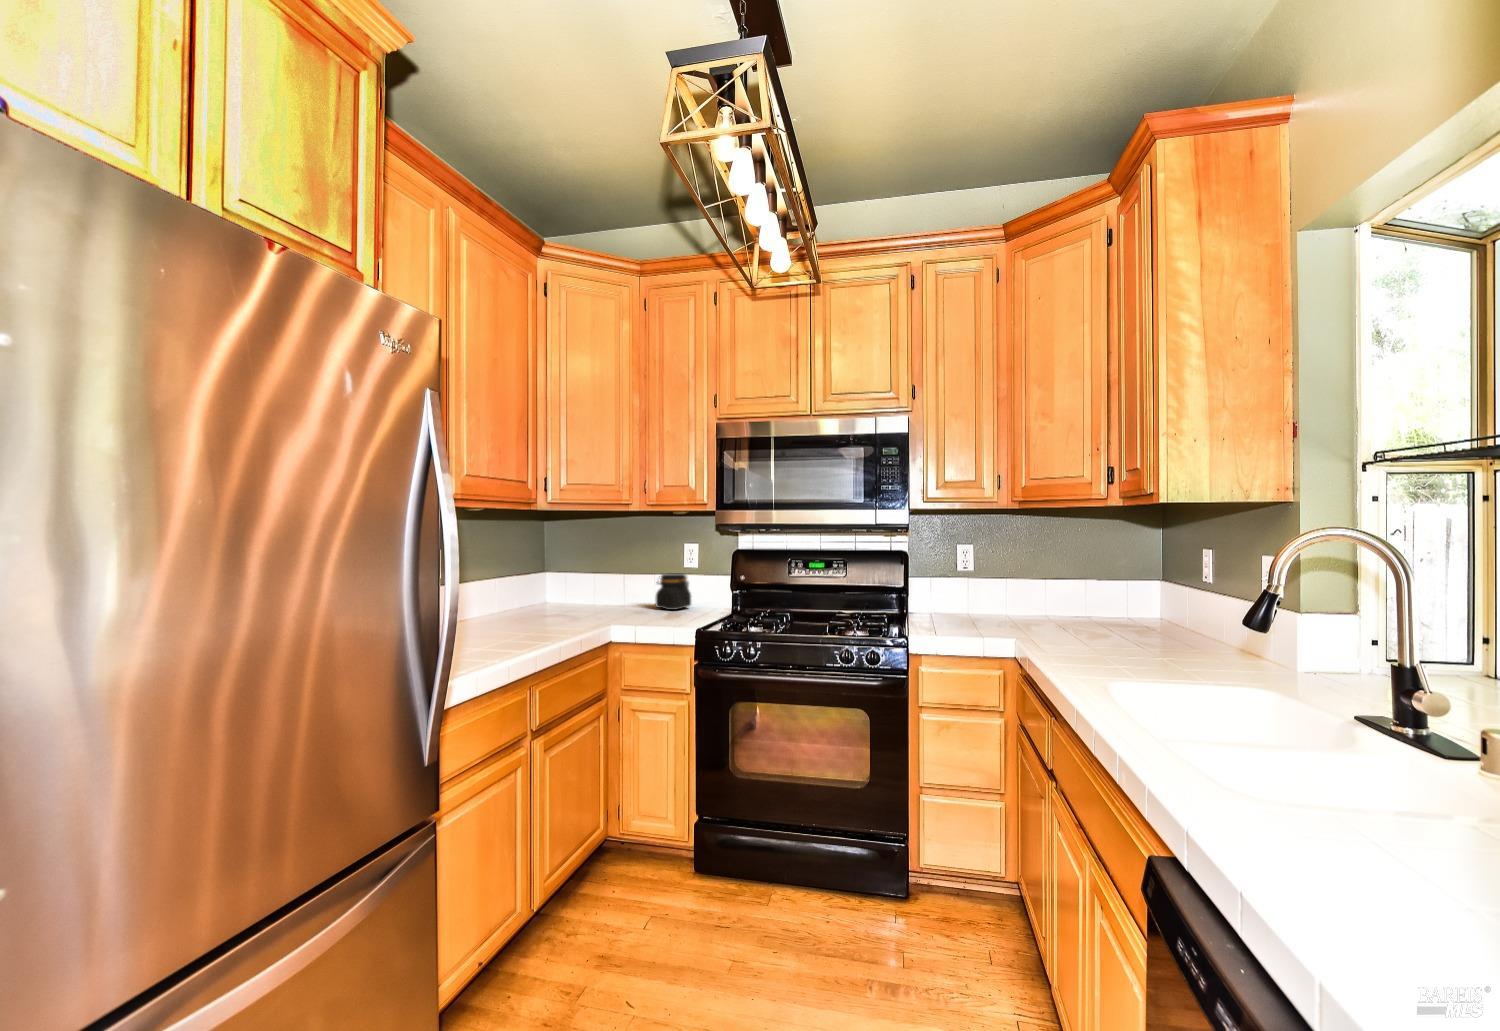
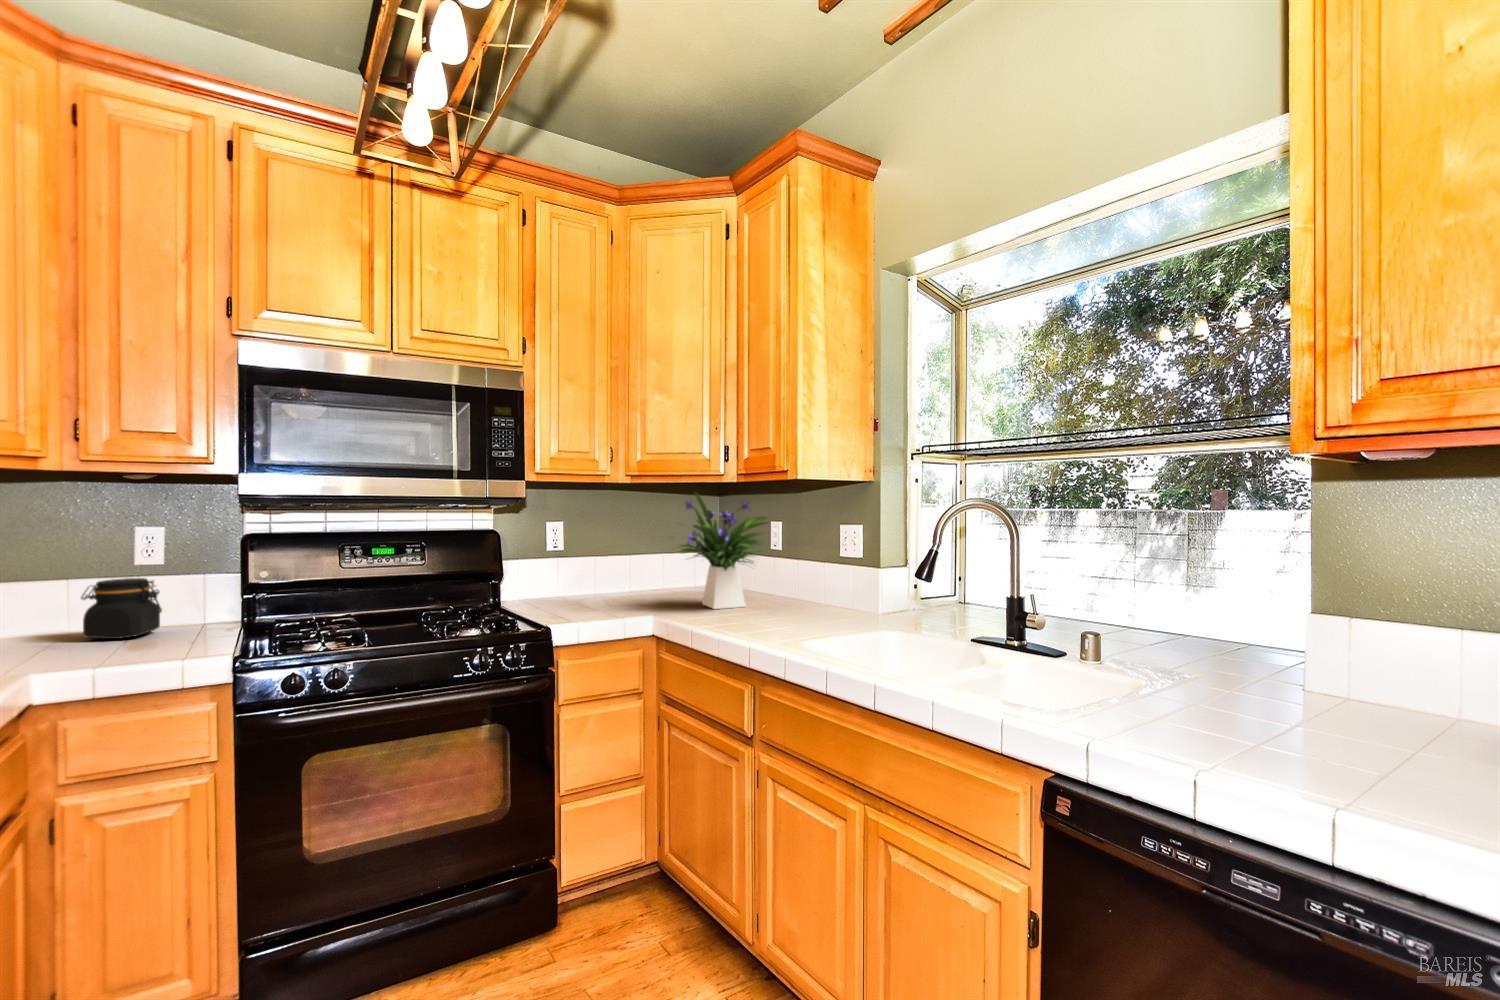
flower arrangement: none [1041,515,1173,644] -> present [680,492,768,609]

